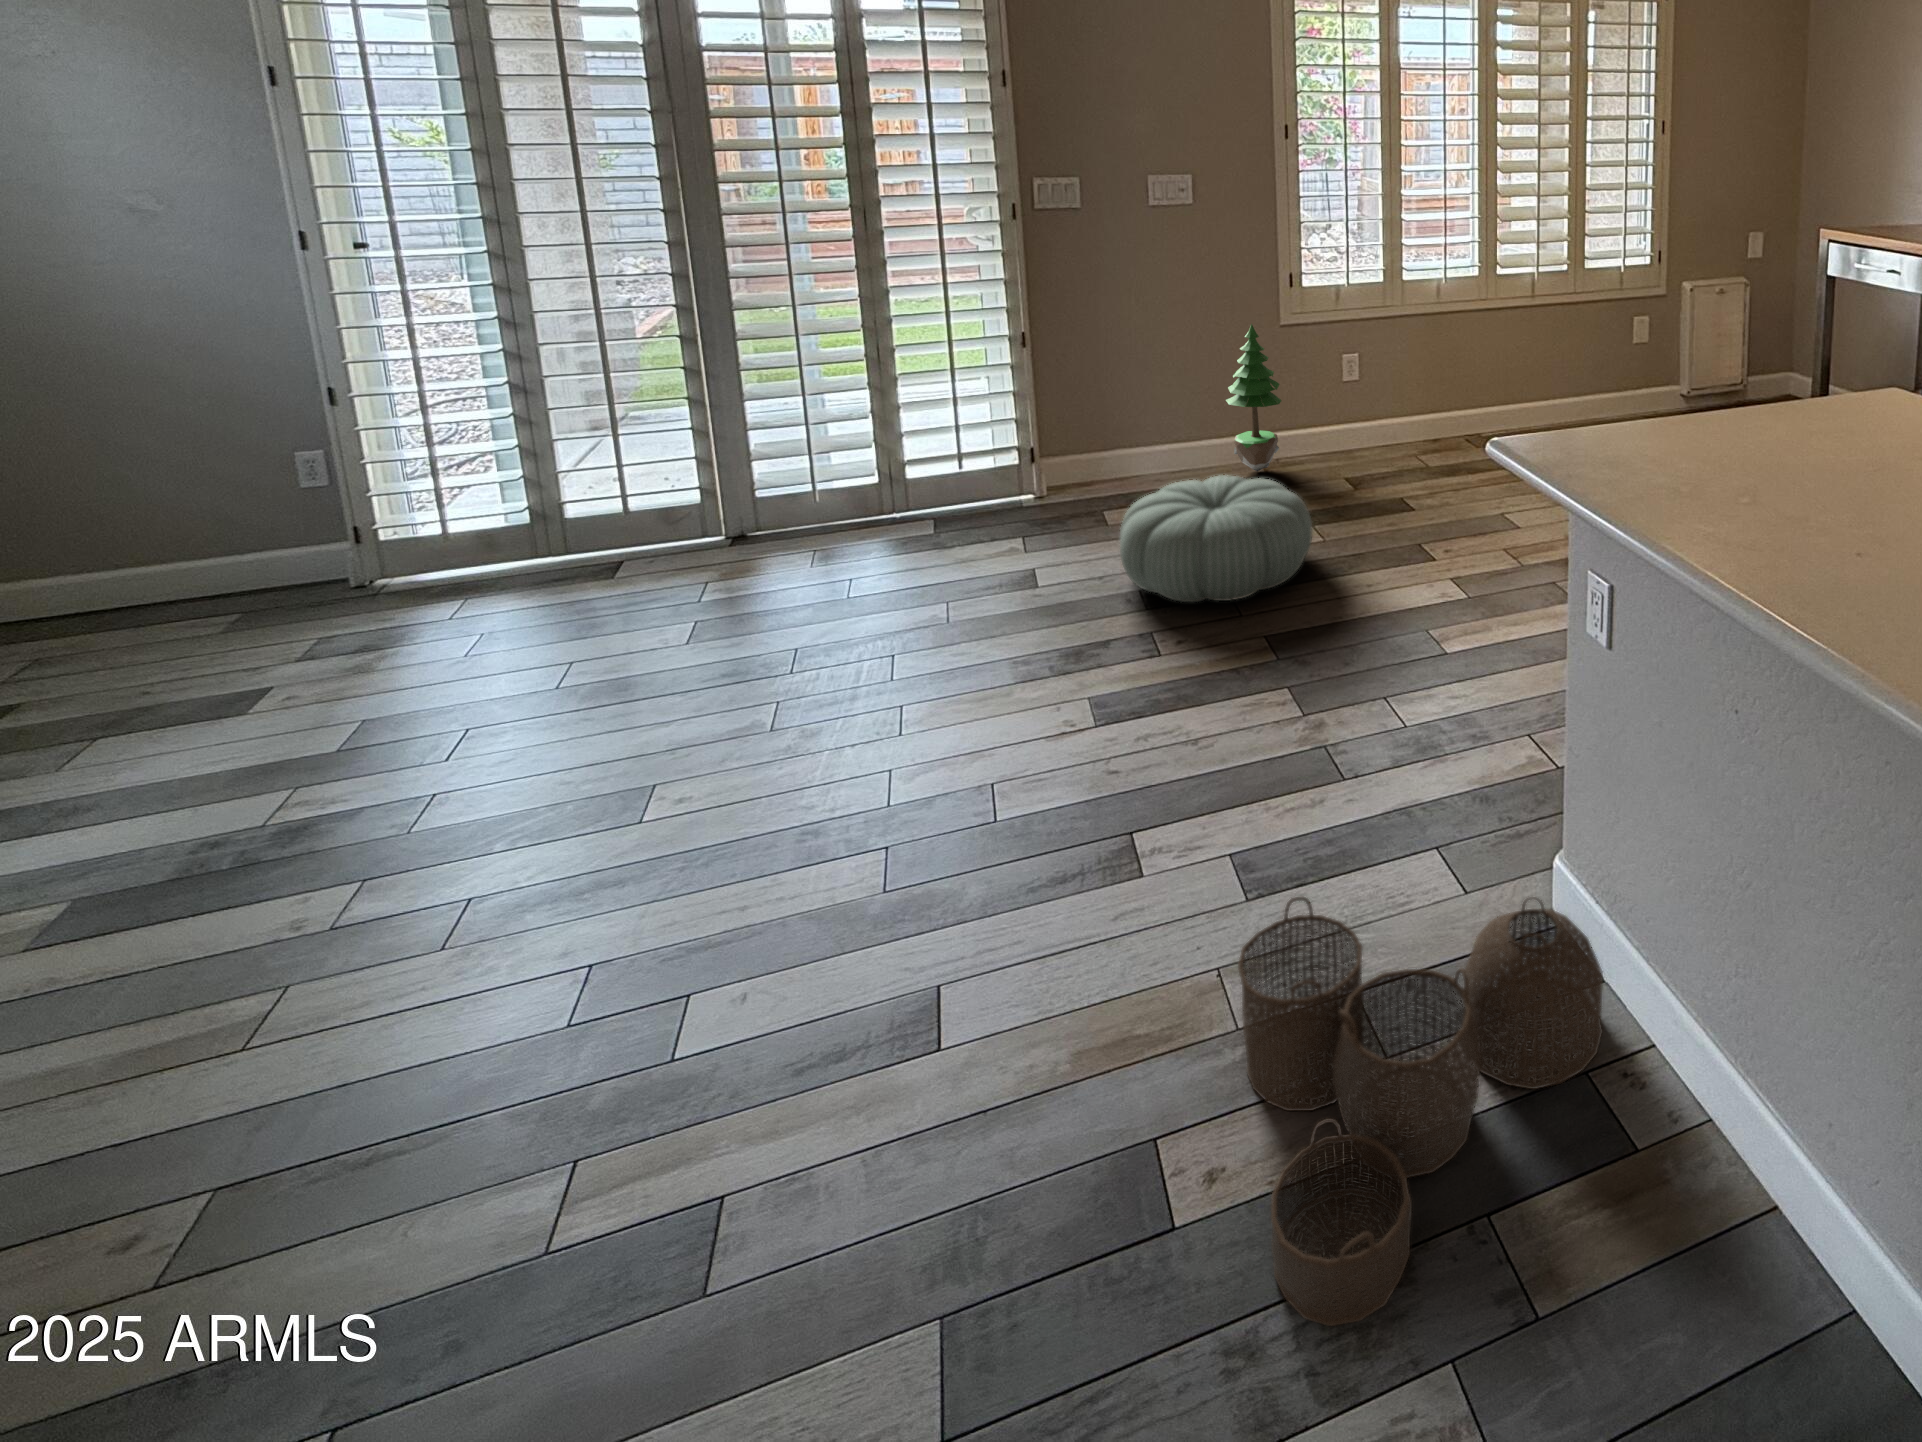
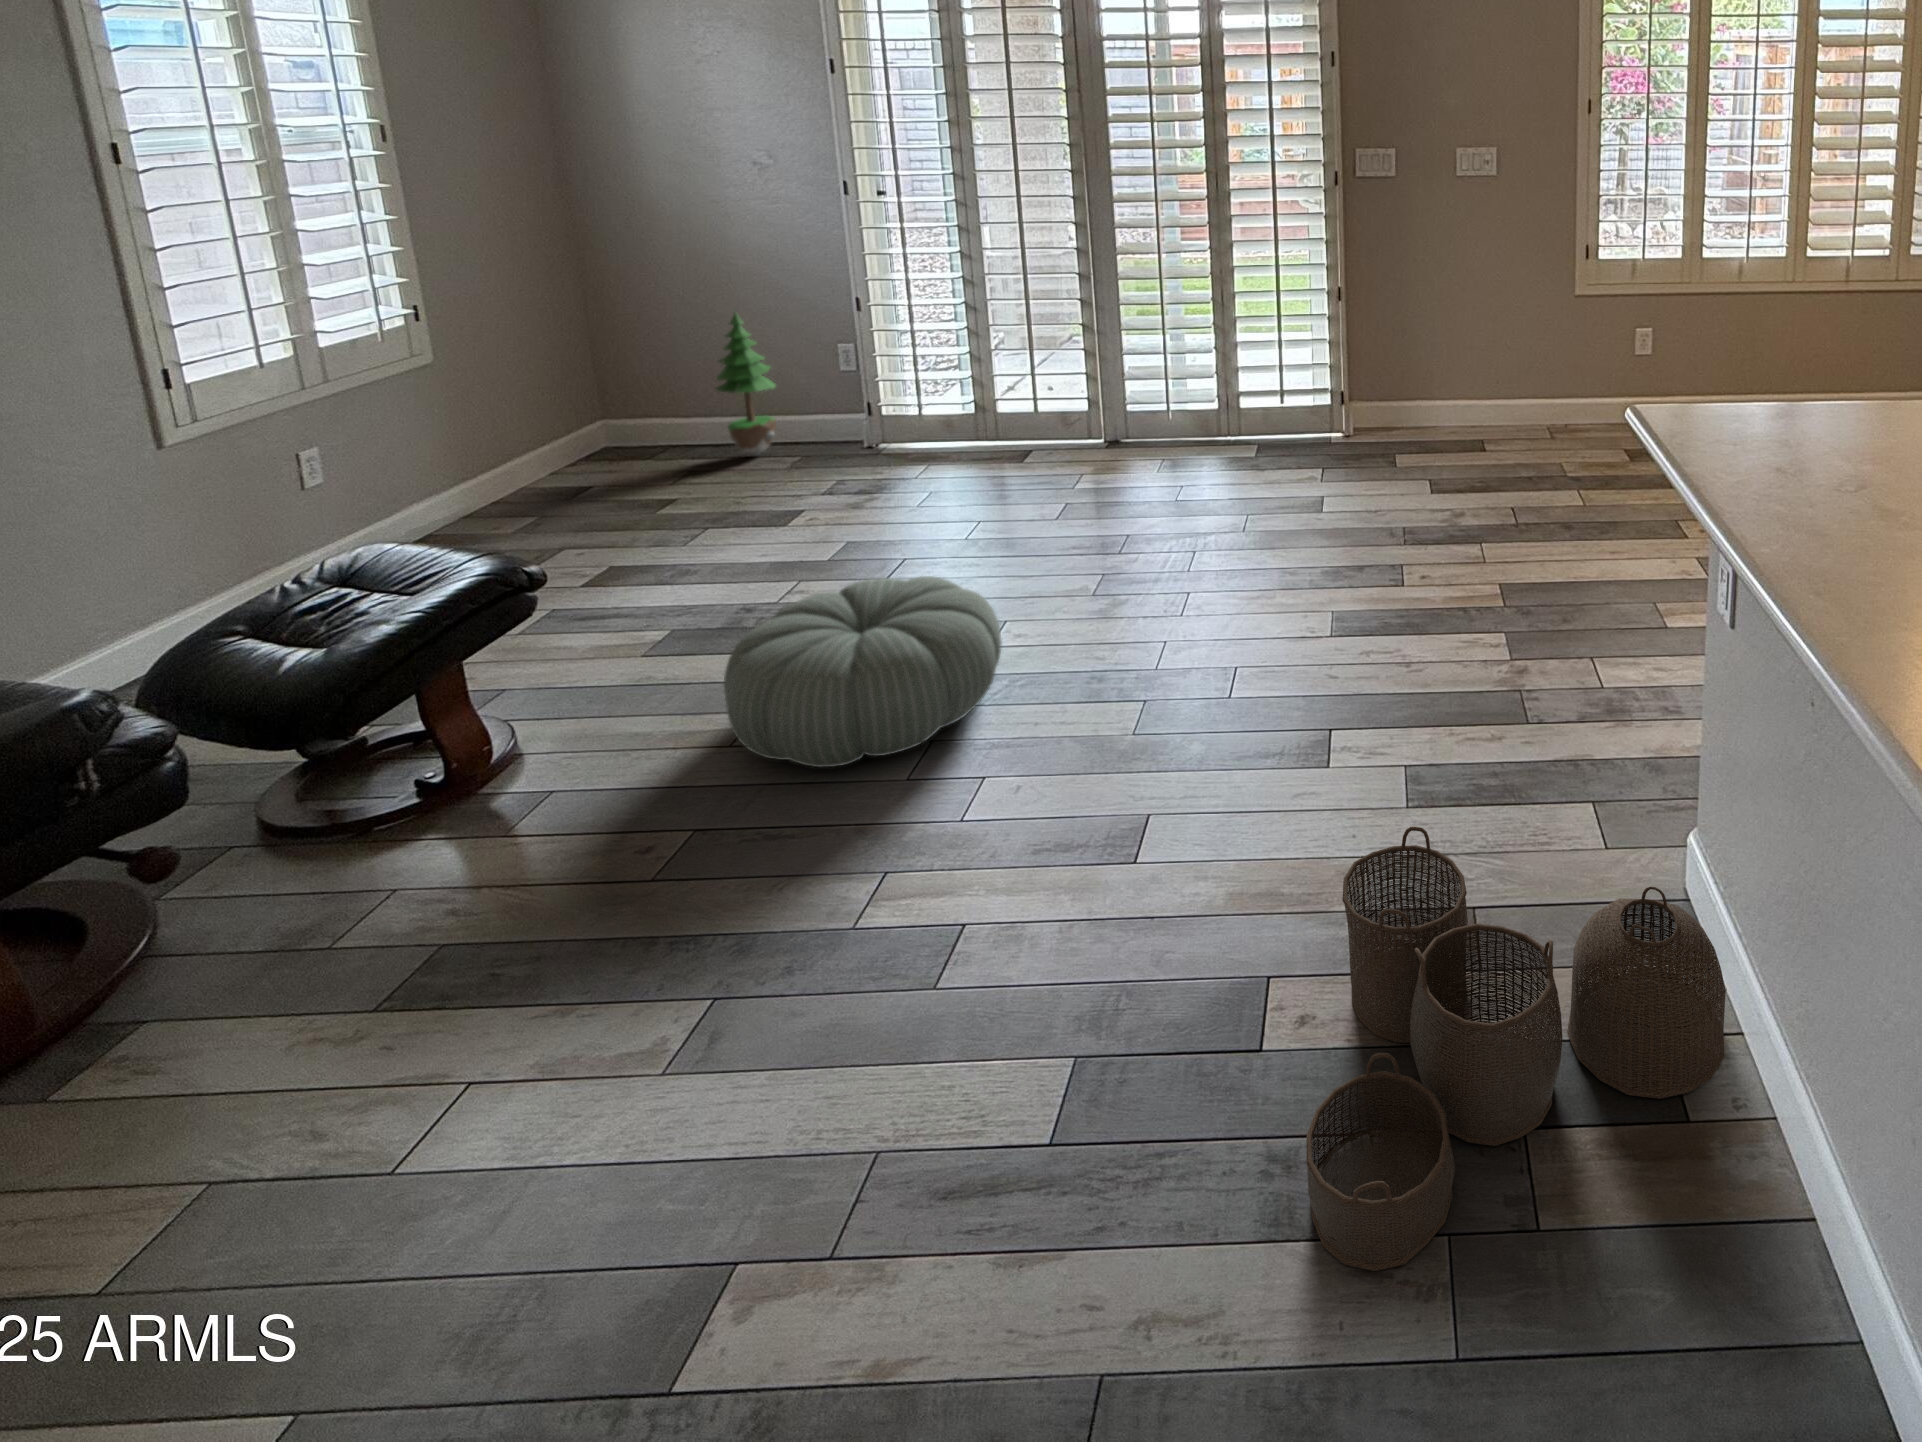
potted tree: present [1226,324,1281,471] -> present [716,313,776,455]
pouf: present [1120,475,1312,602] -> present [724,576,1002,767]

